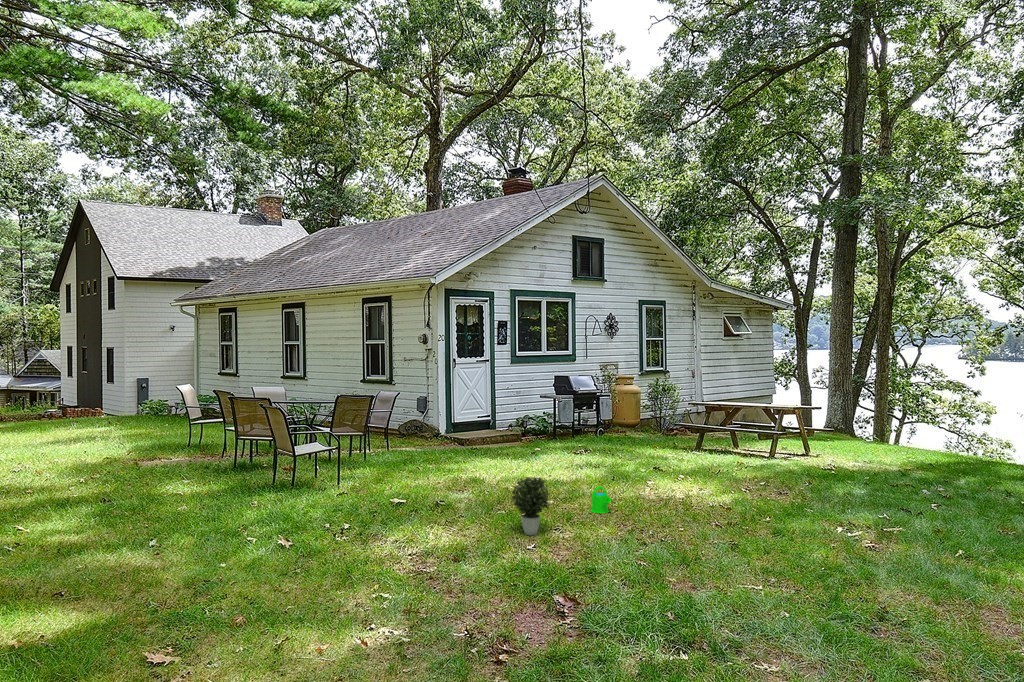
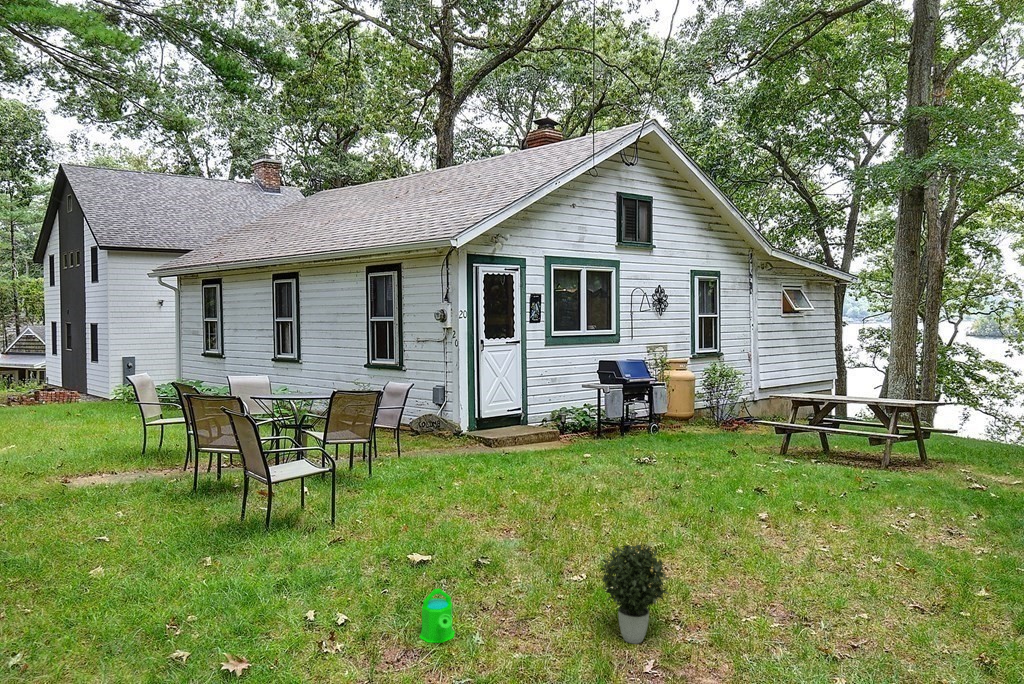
watering can: present [590,486,611,513] -> present [419,589,455,643]

